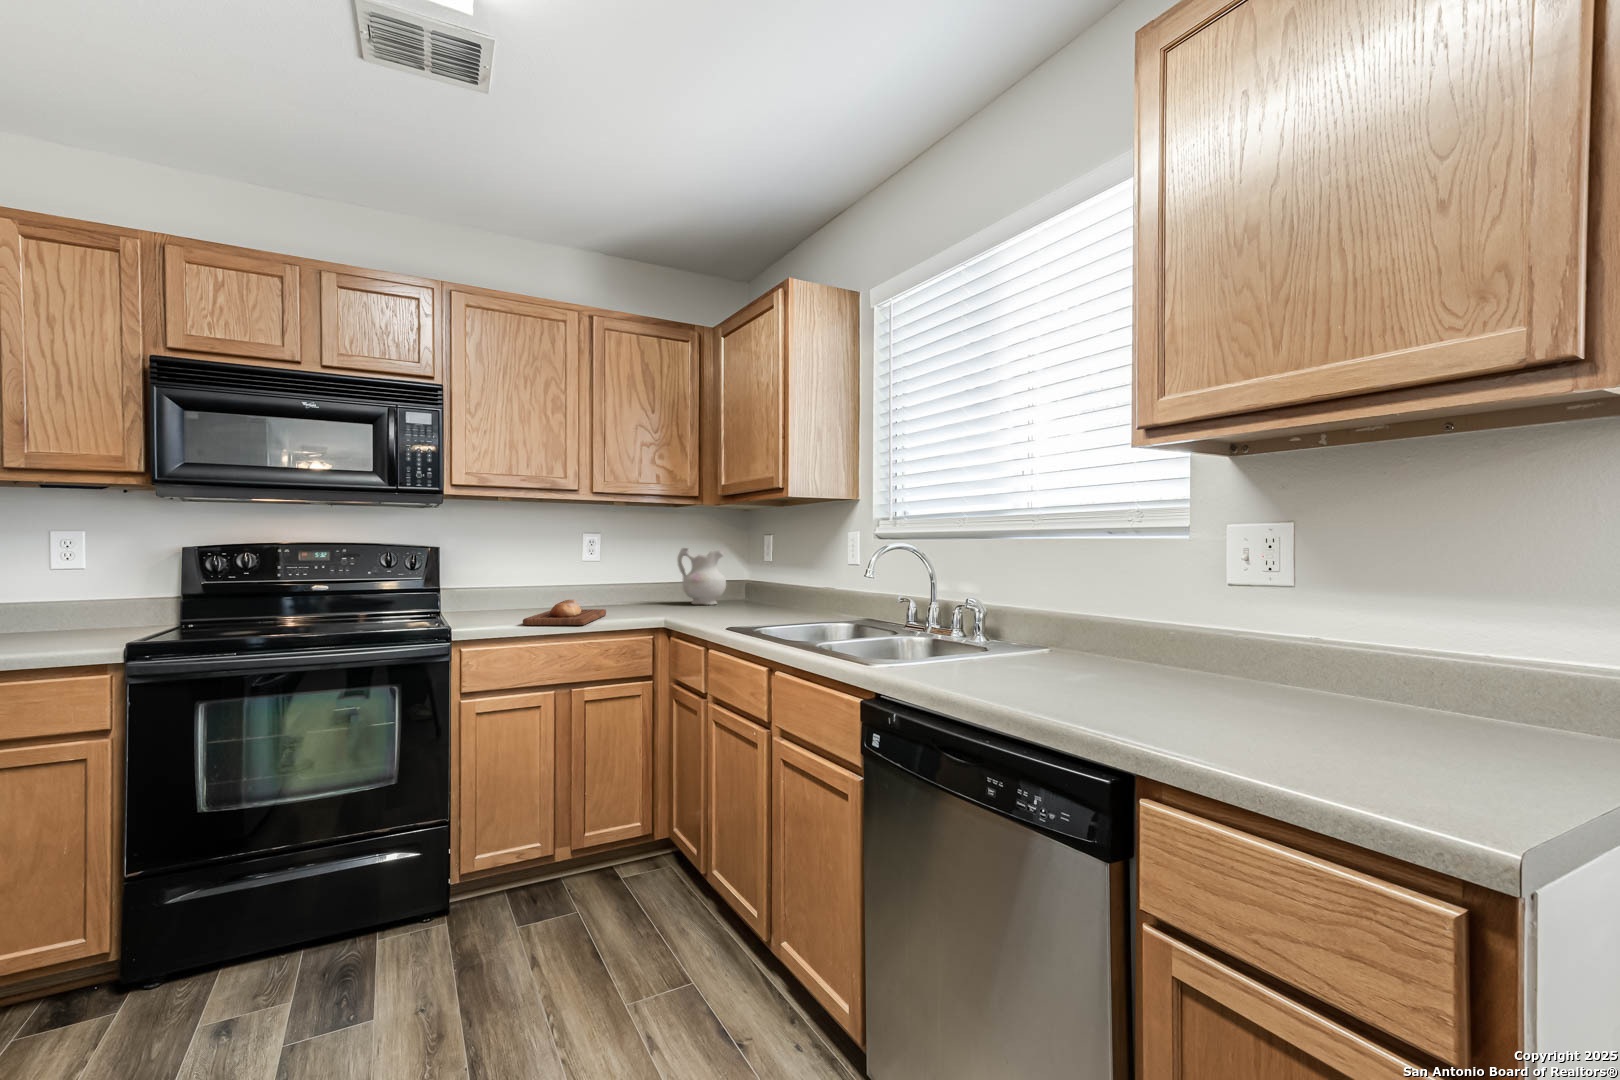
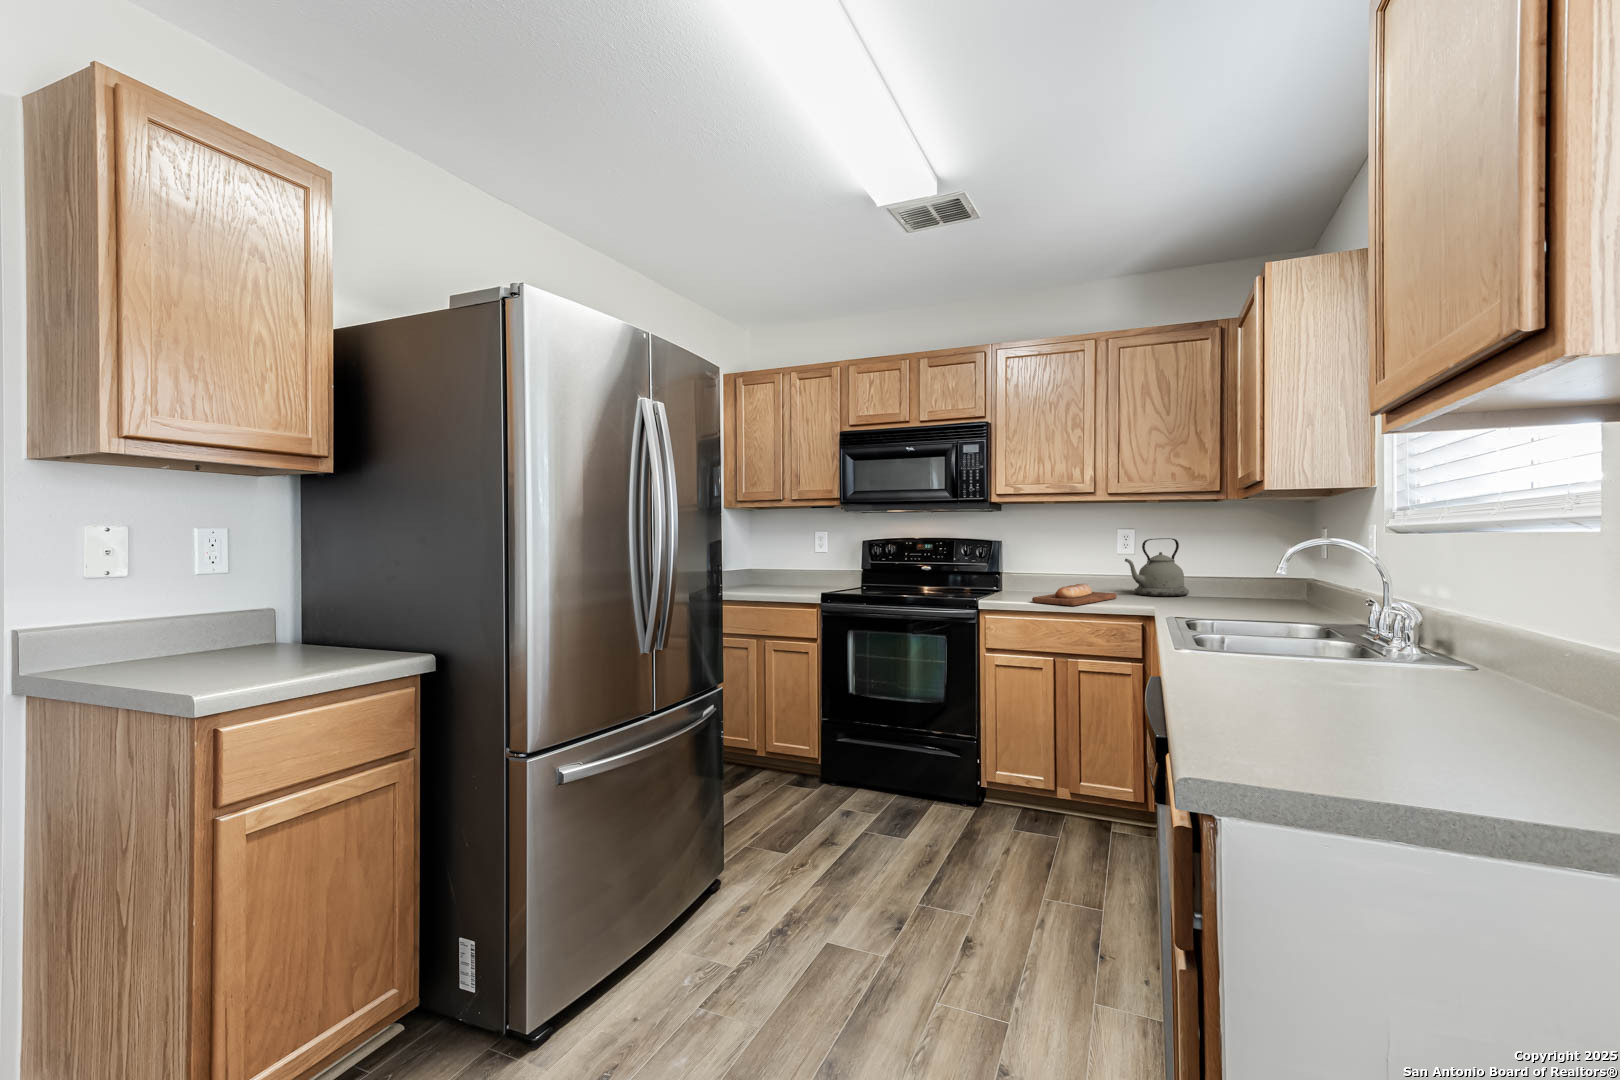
kettle: none [608,547,665,611] -> present [1125,538,1189,596]
ceramic pitcher: present [677,548,726,605] -> none [1216,537,1268,595]

